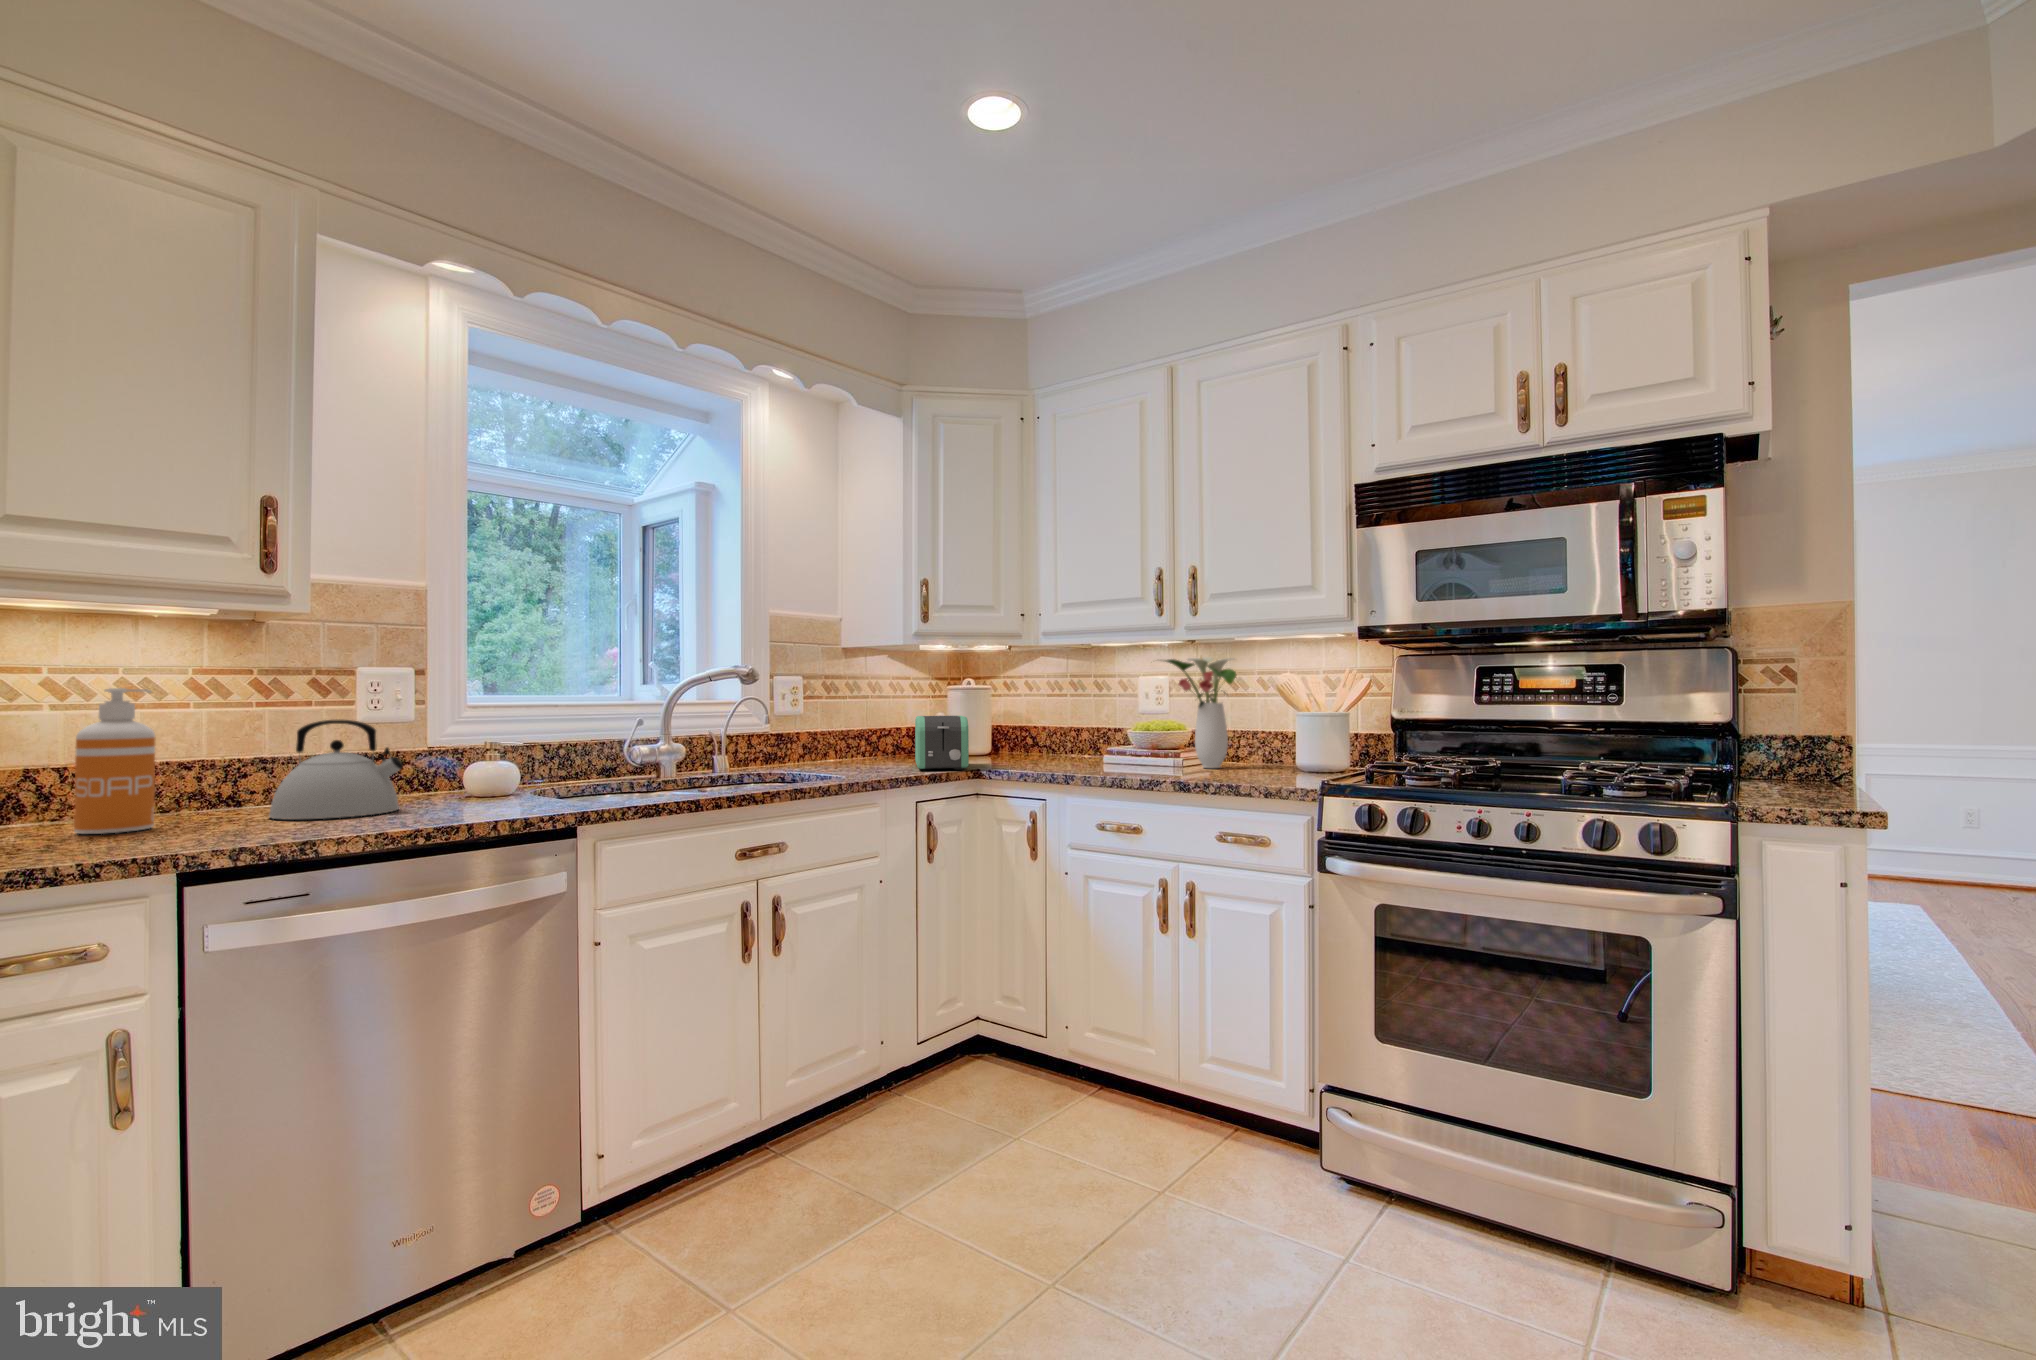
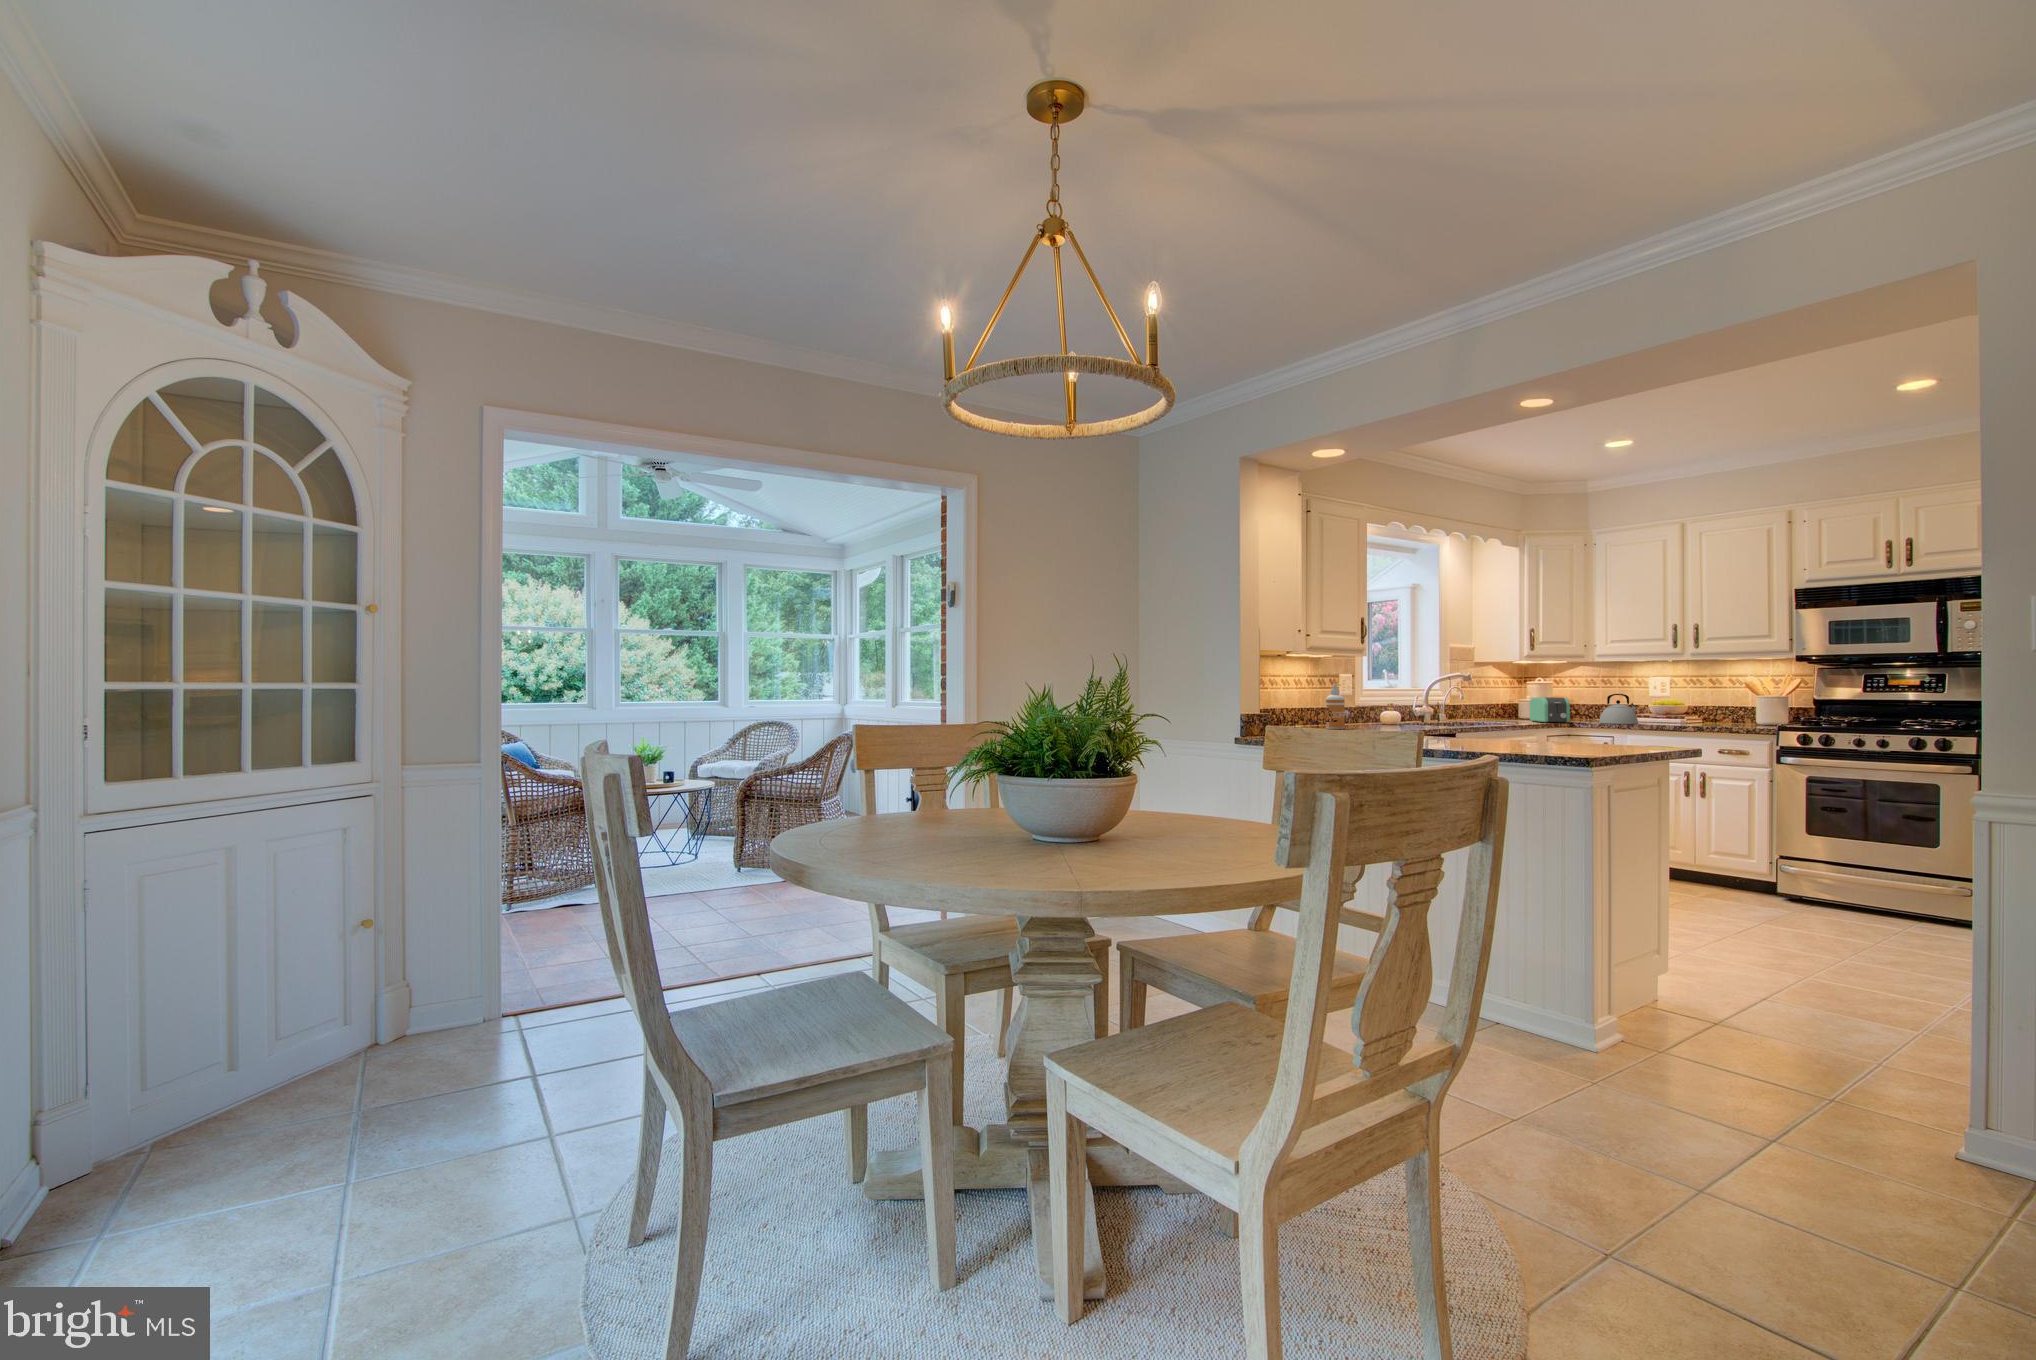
flower arrangement: present [1164,657,1237,768] -> none [1668,668,1723,724]
kettle: present [269,720,403,819] -> present [1599,694,1638,724]

